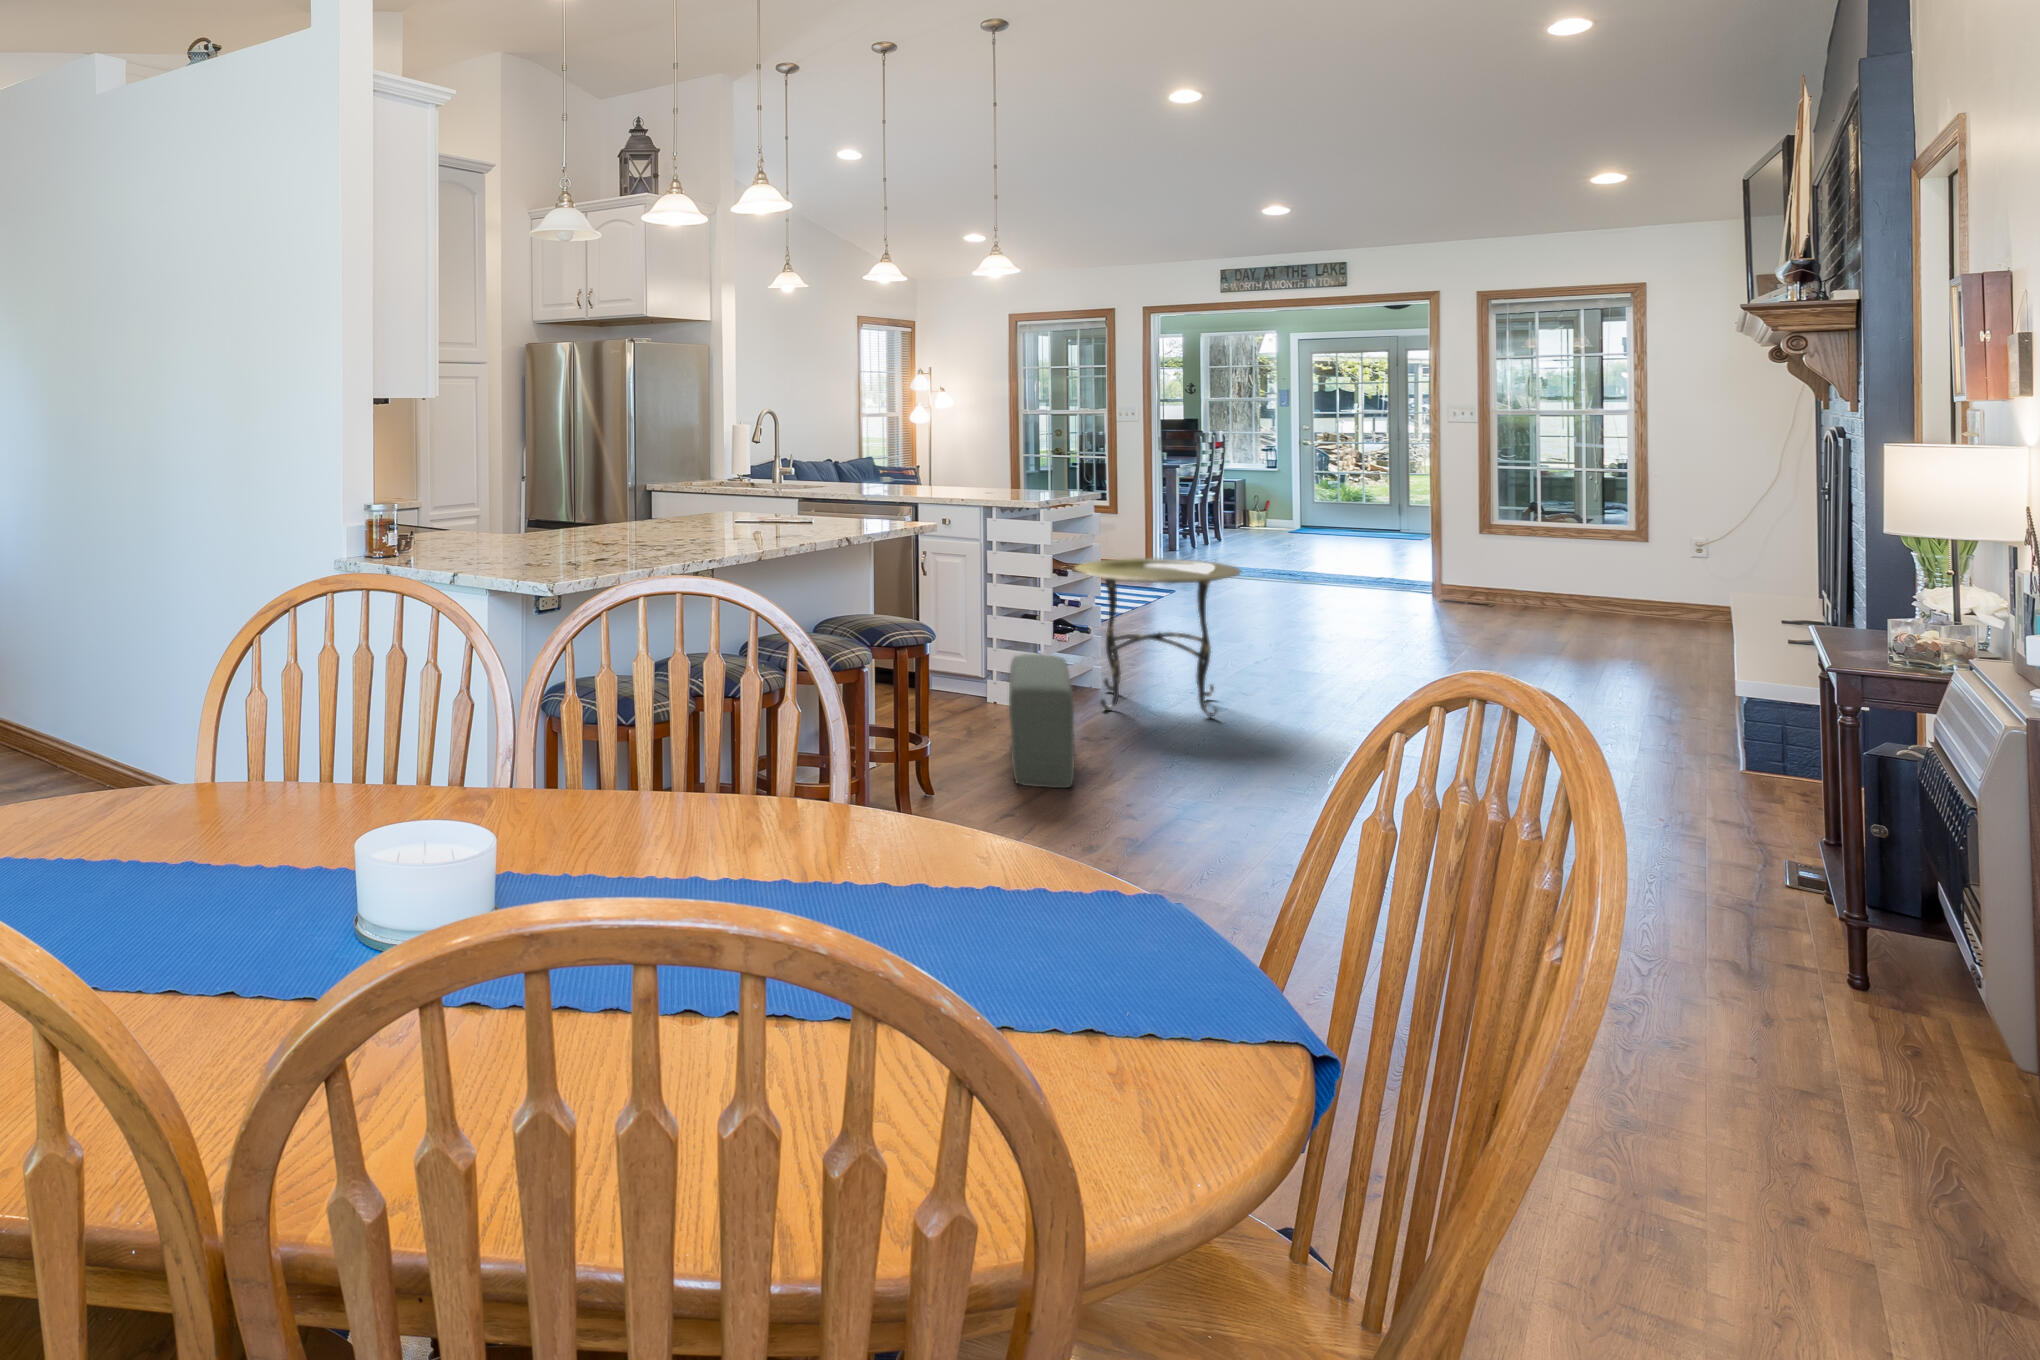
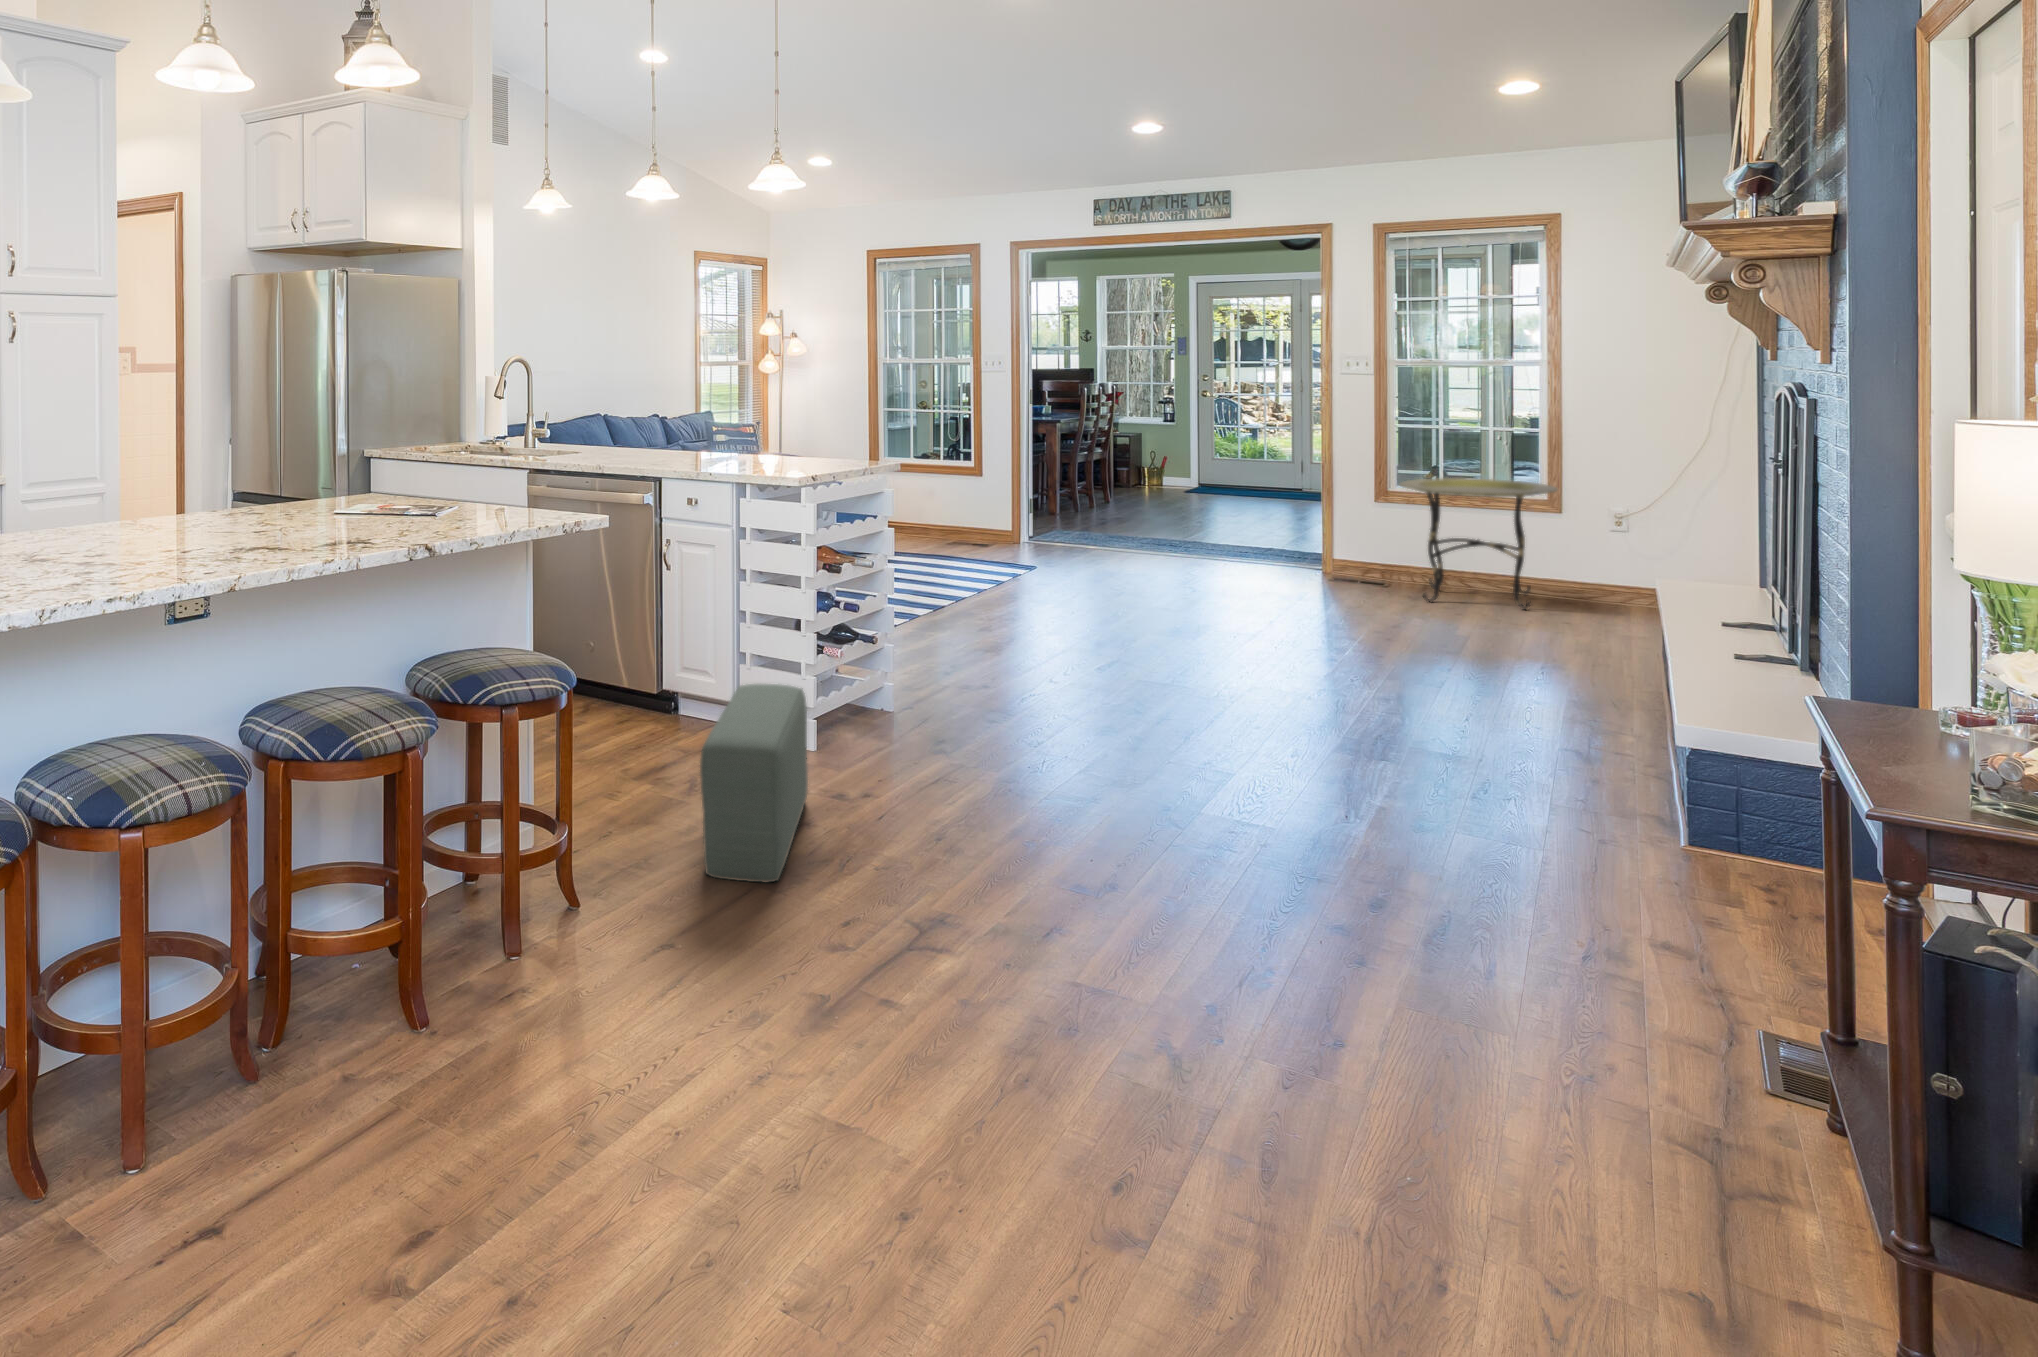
side table: present [1076,558,1241,718] -> present [1400,478,1557,610]

